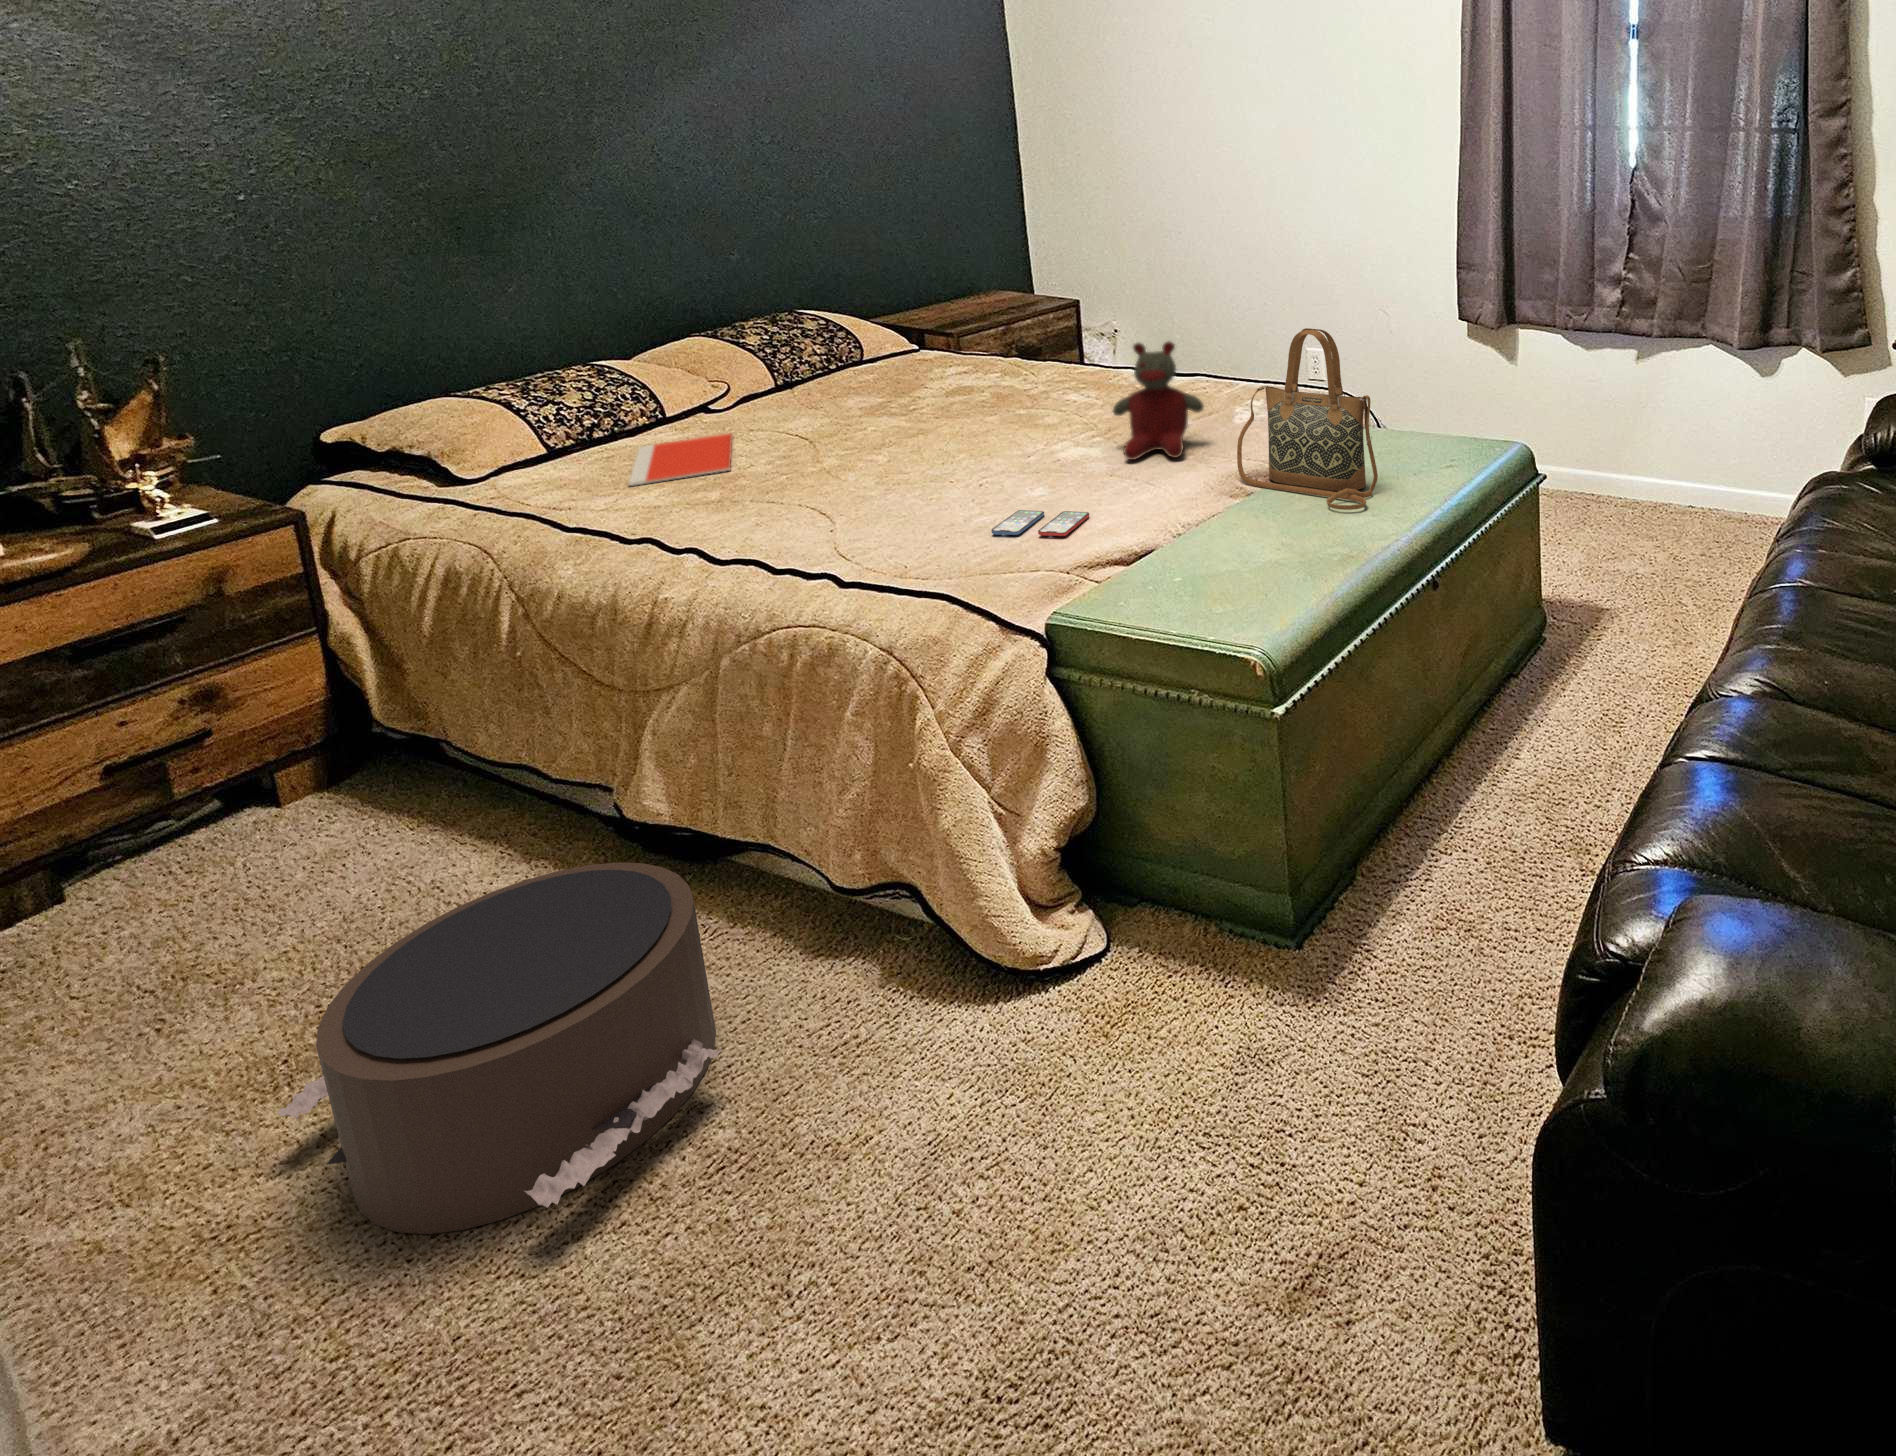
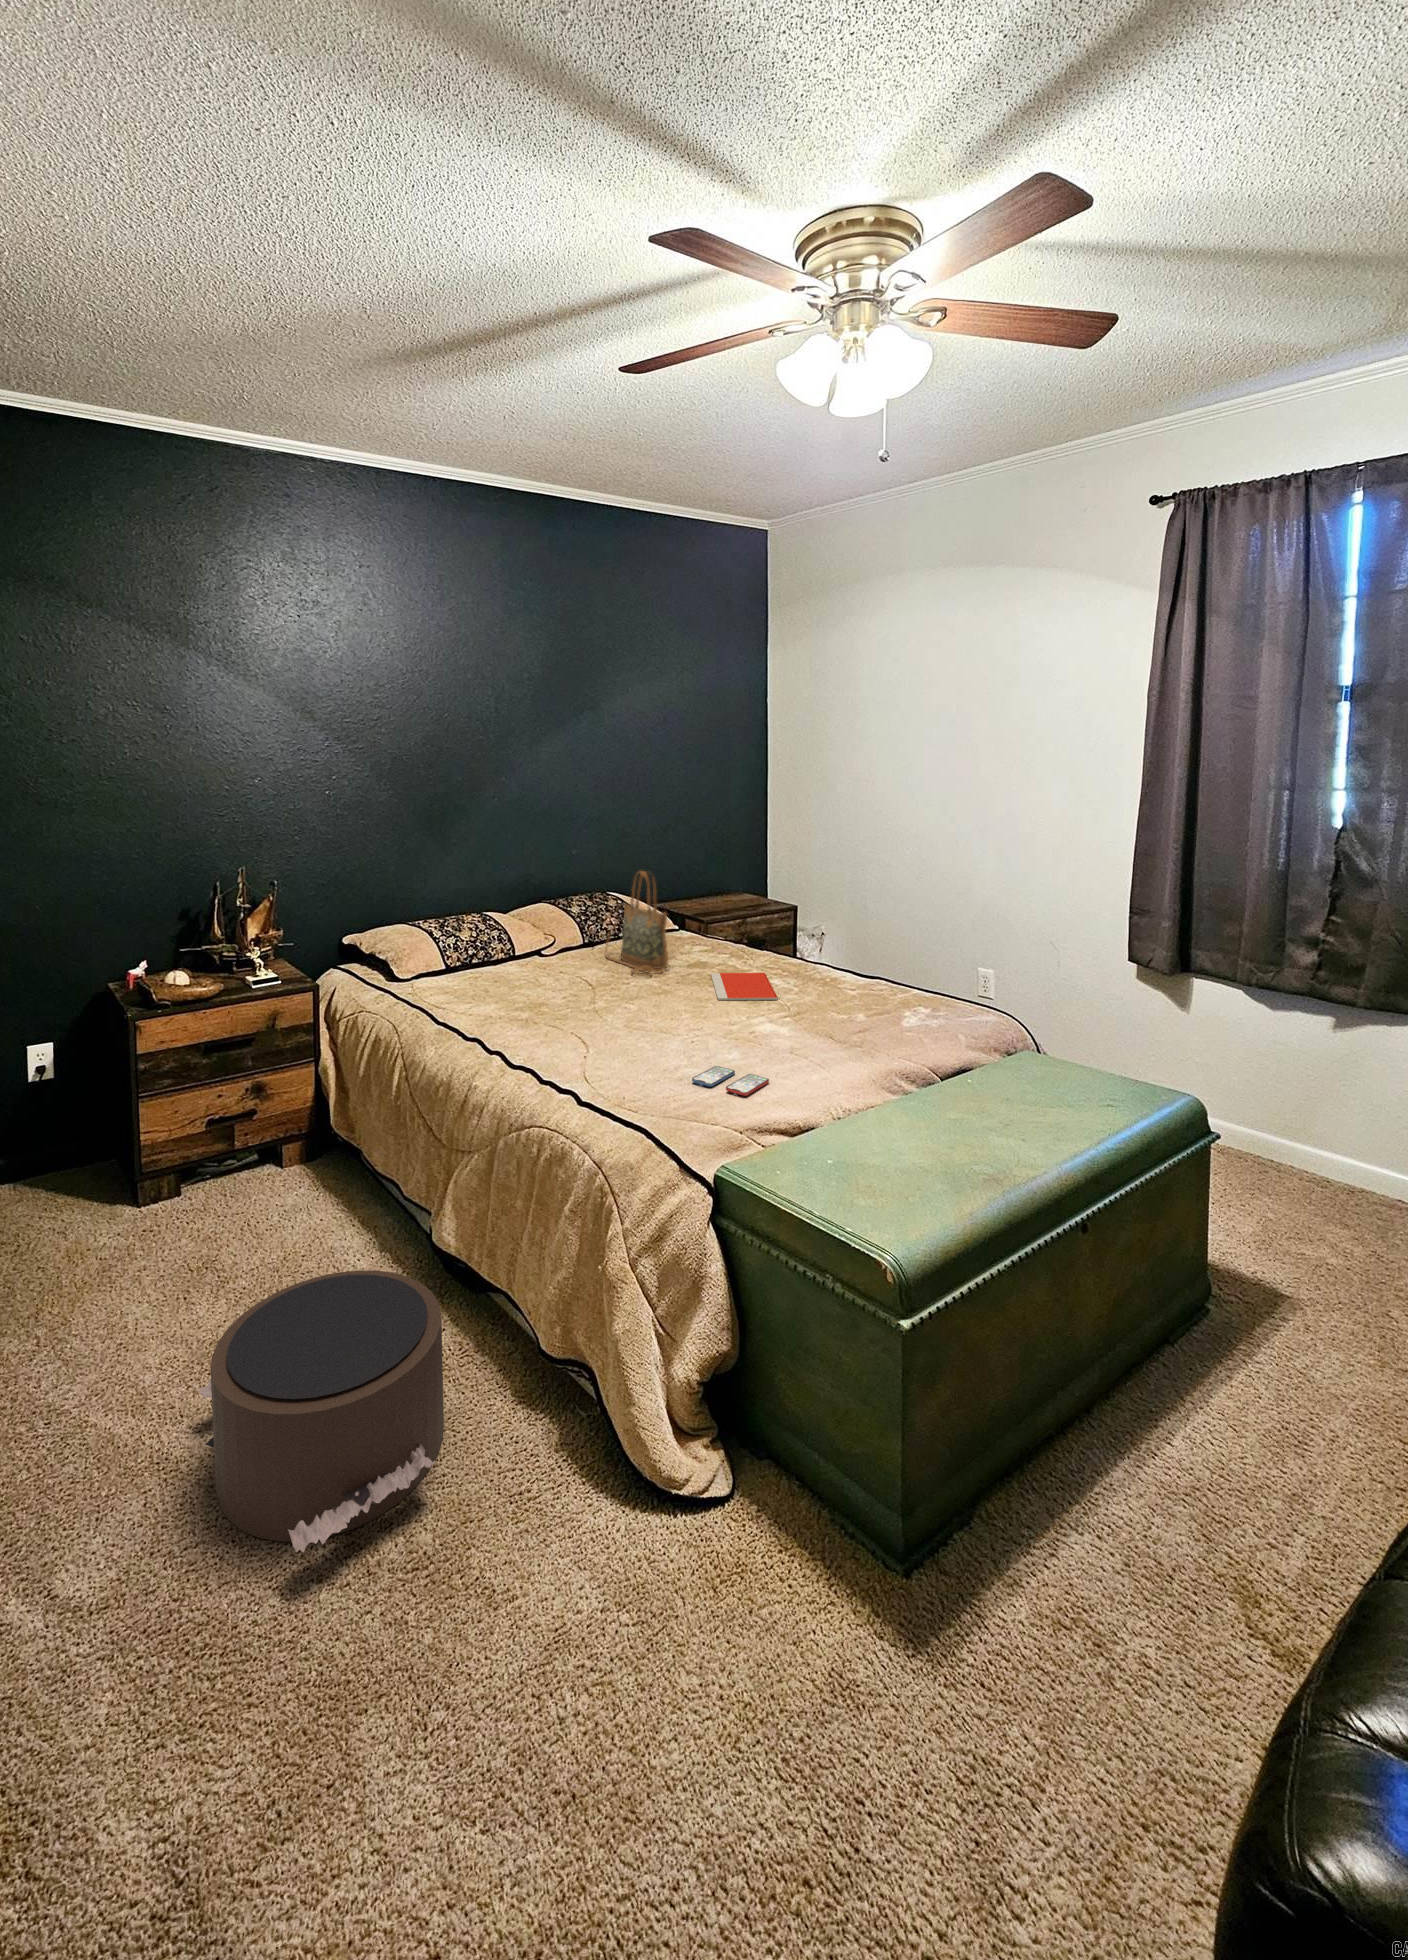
handbag: present [1237,328,1378,510] -> present [605,871,668,976]
stuffed bear: present [1113,342,1204,460] -> none [802,941,878,1044]
notebook: present [629,433,732,486] -> present [711,973,778,1000]

